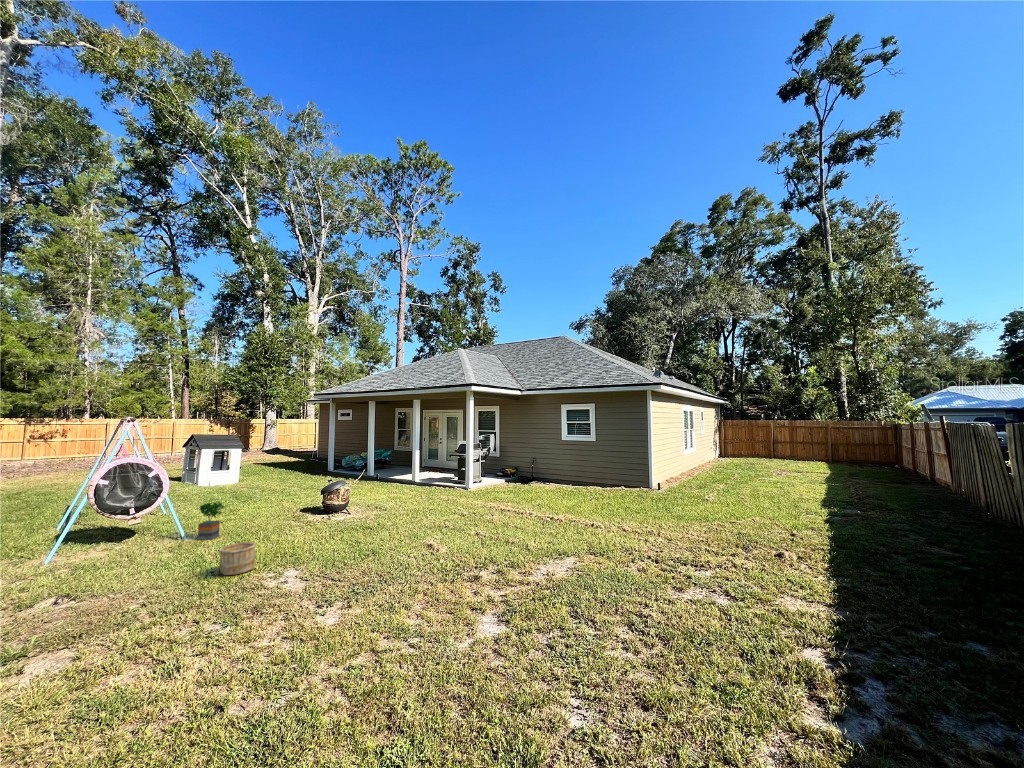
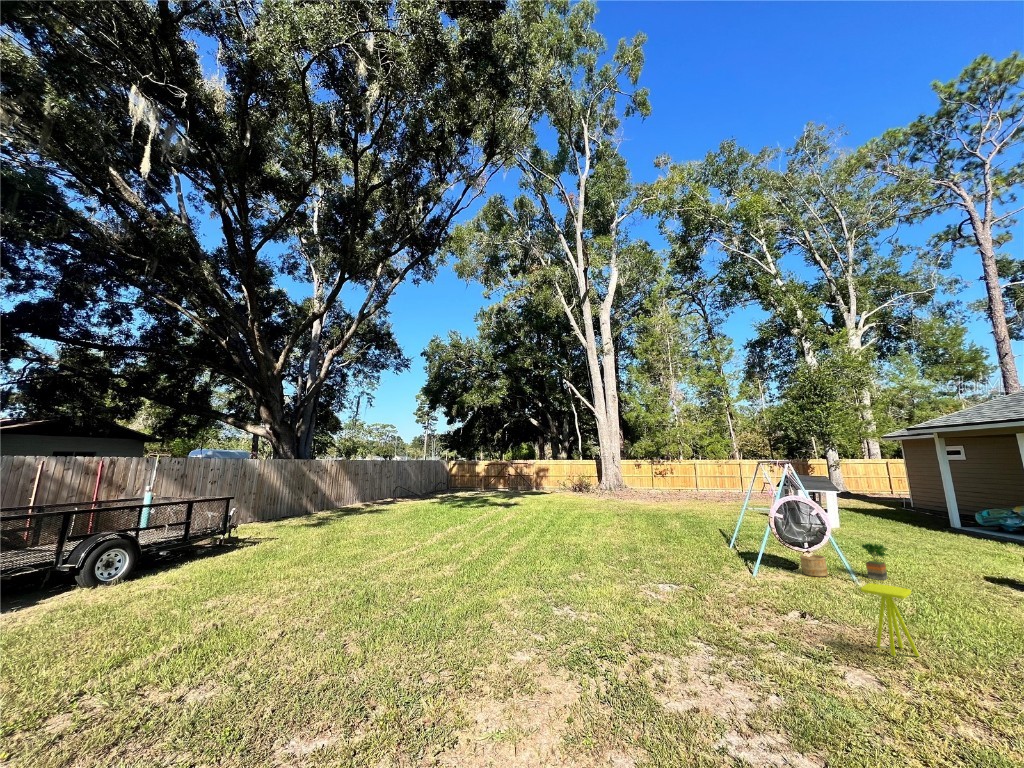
wooden bucket: present [219,542,256,575] -> present [800,554,828,577]
side table: none [81,563,155,654] -> present [861,583,919,656]

